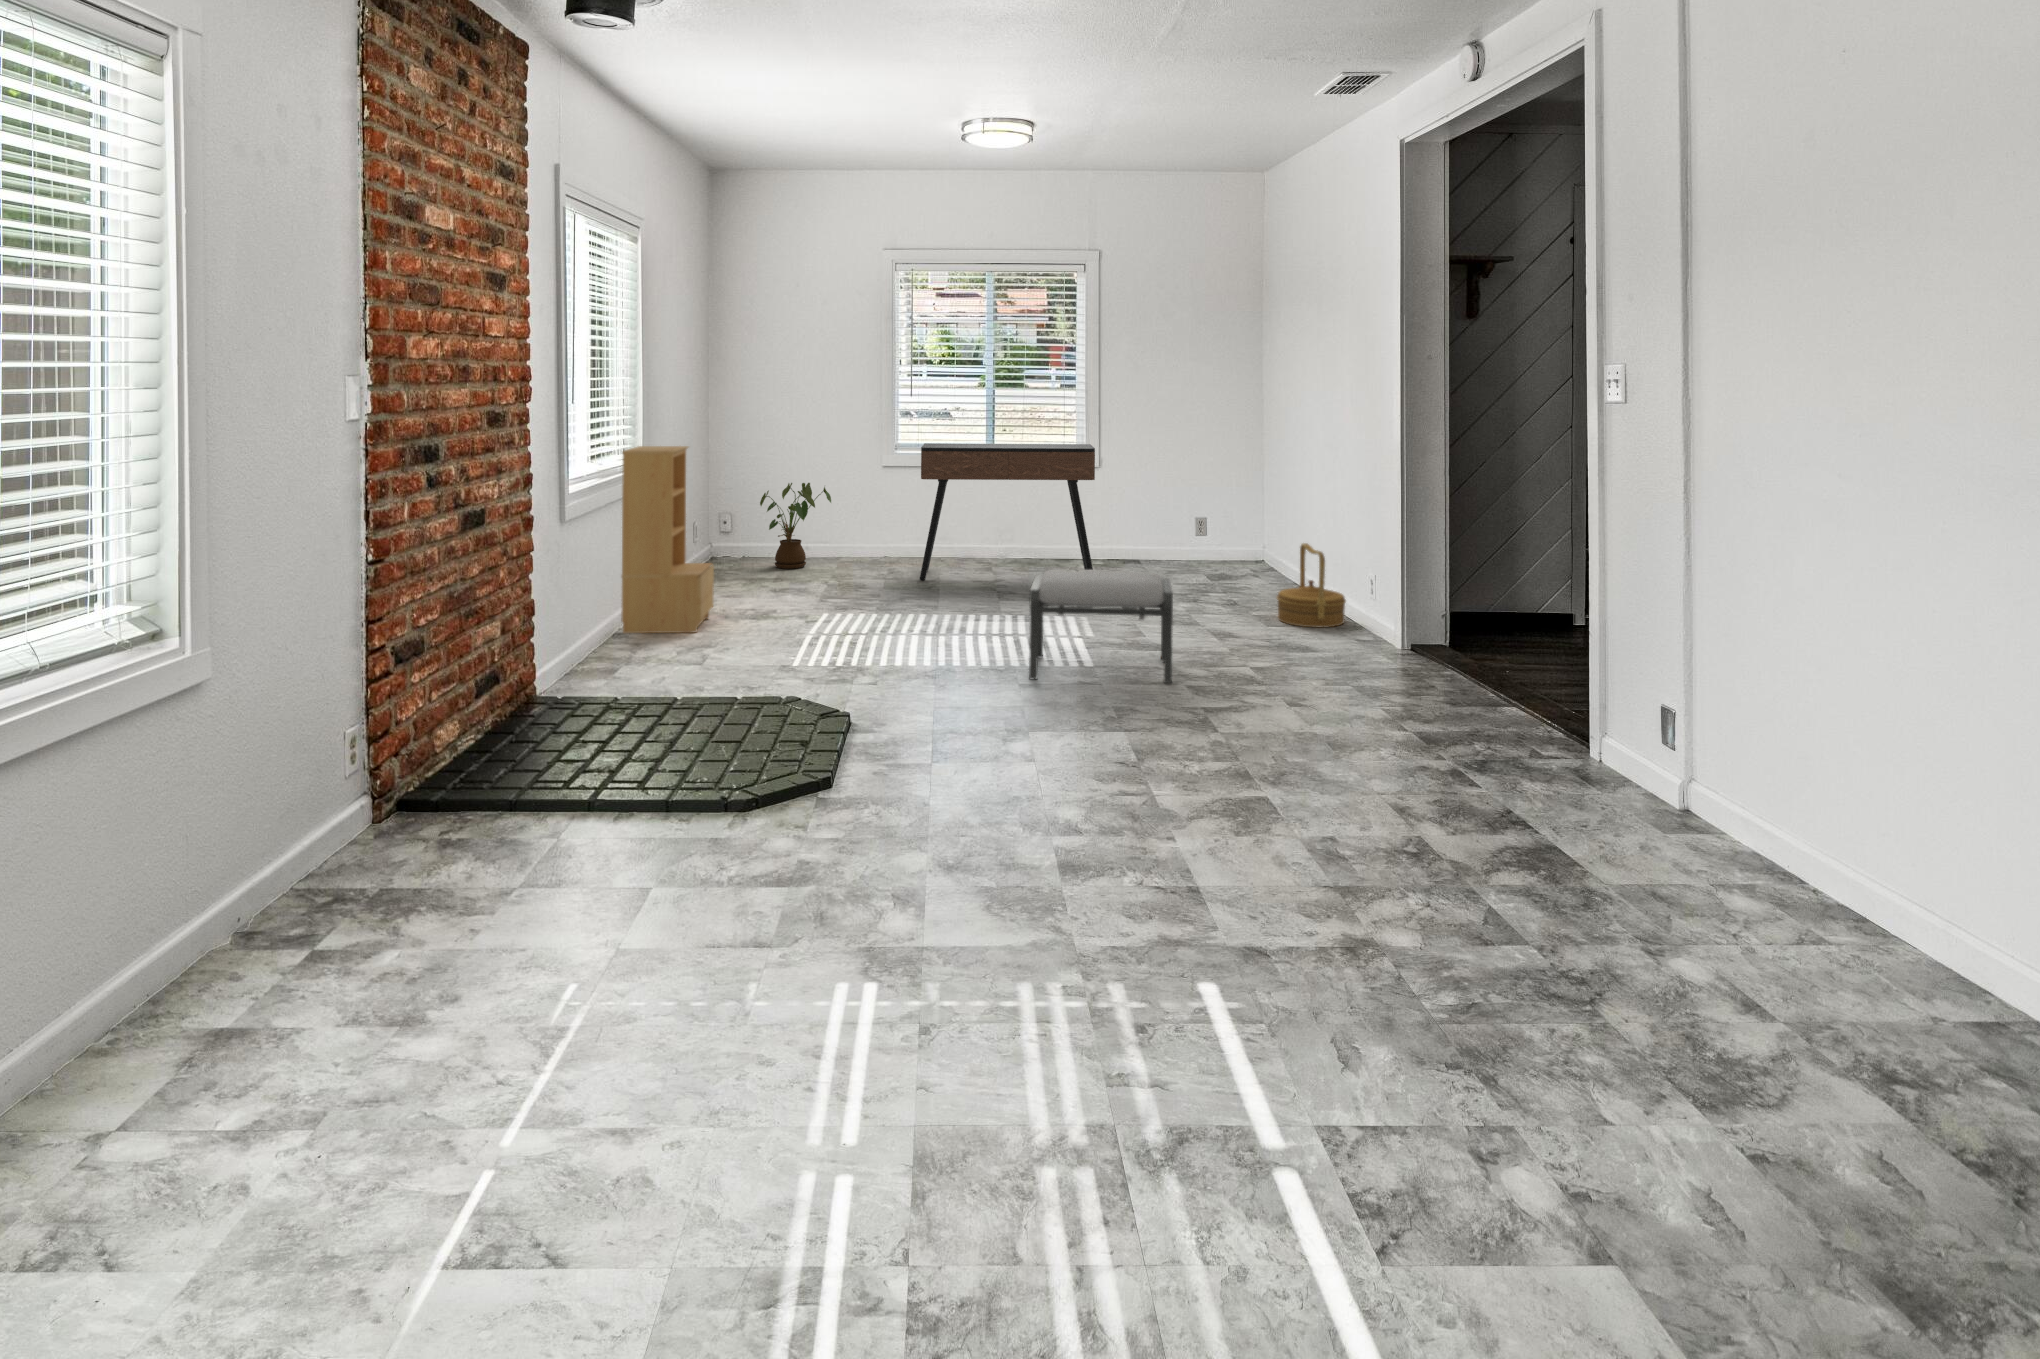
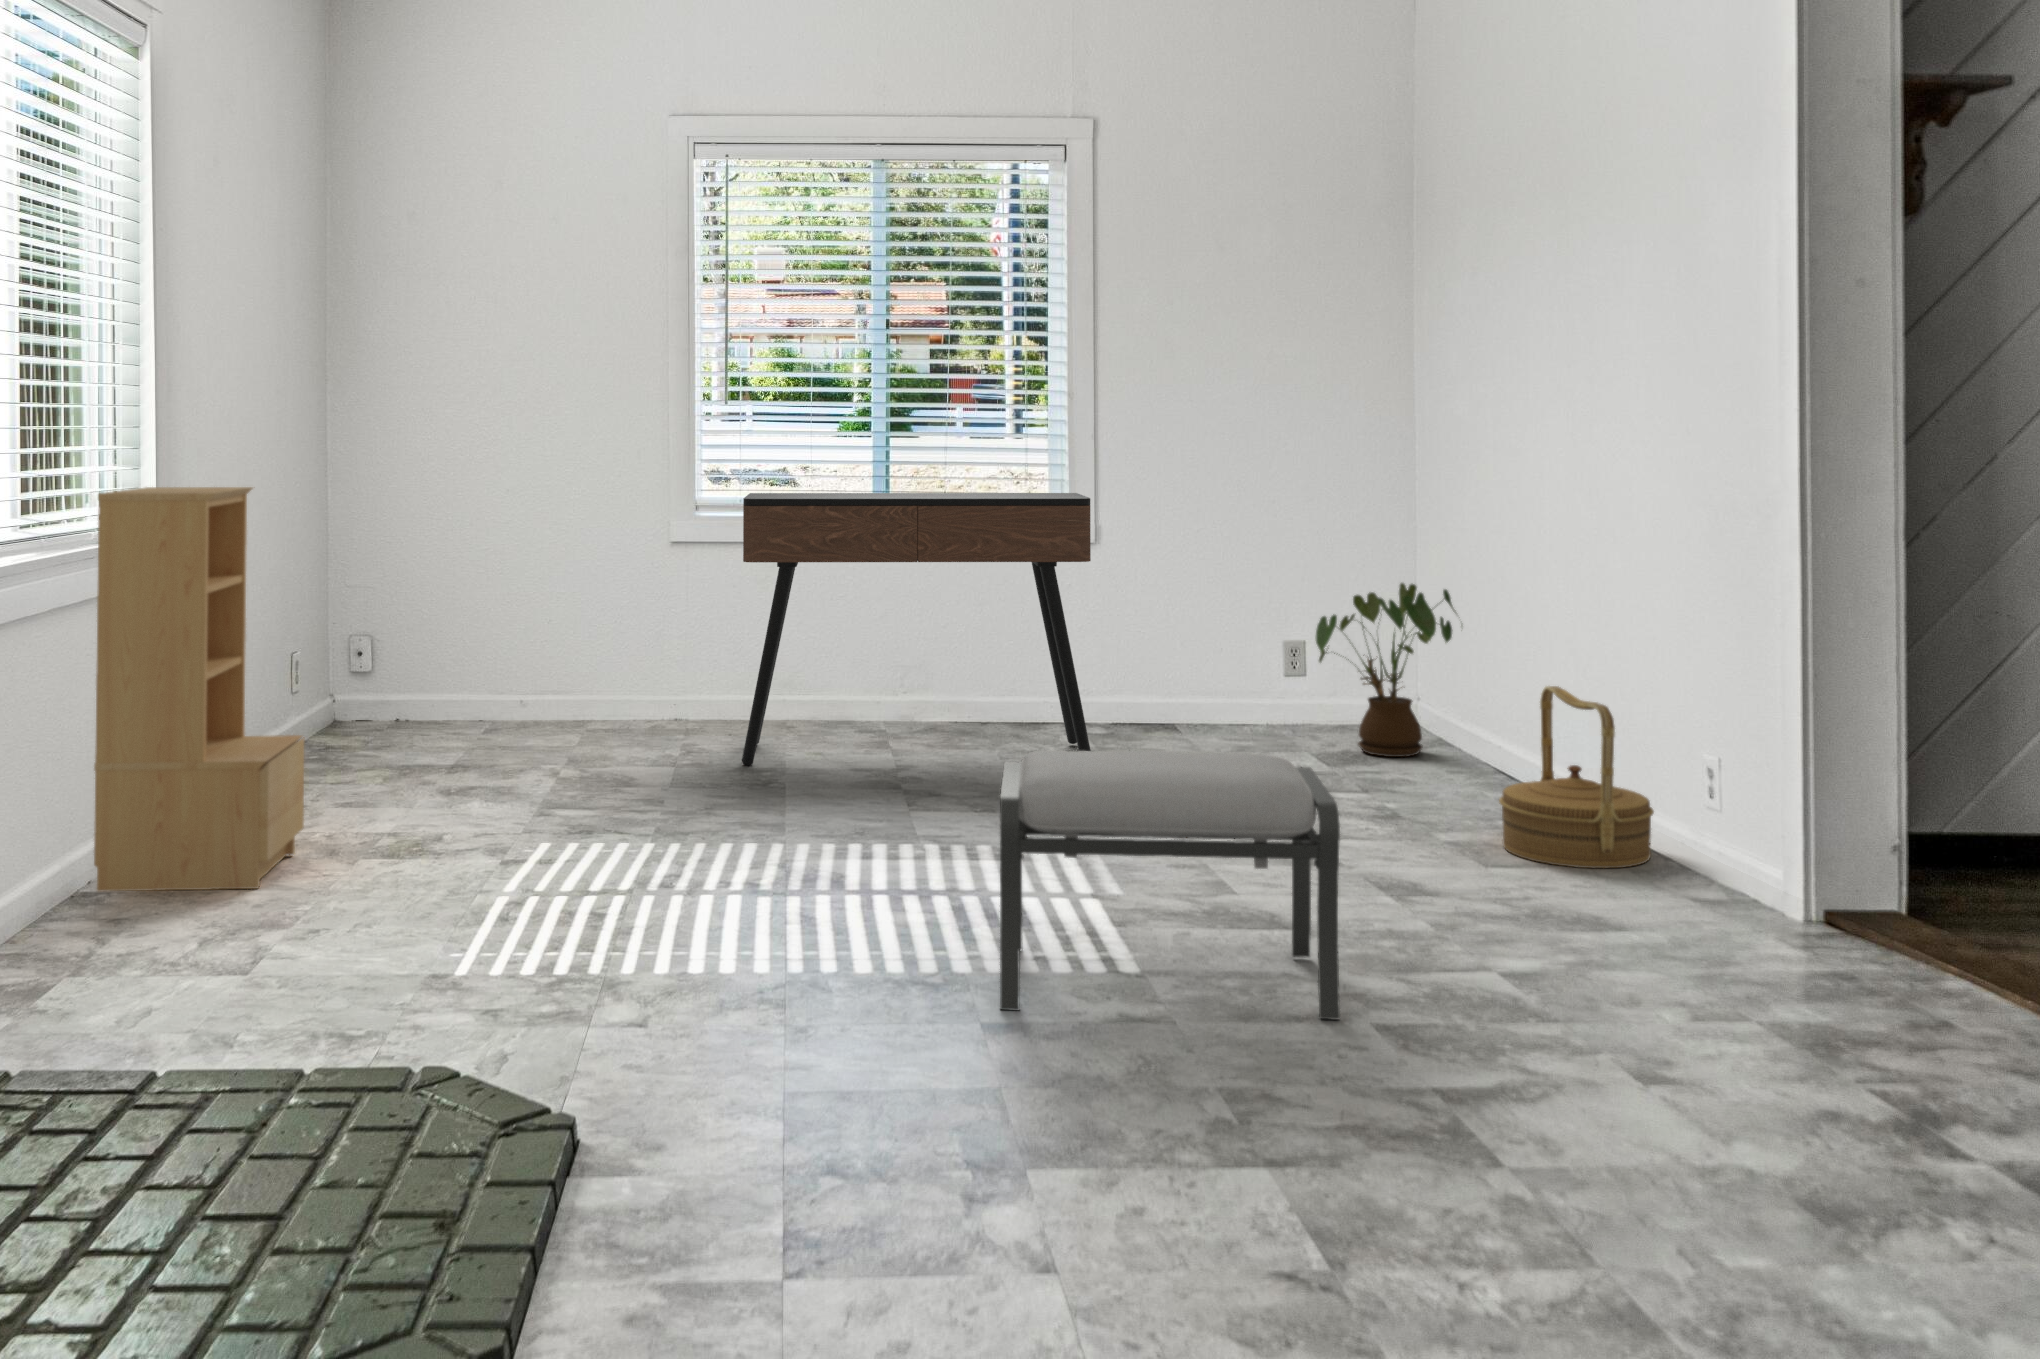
house plant: present [760,483,831,569] -> present [1316,583,1456,757]

